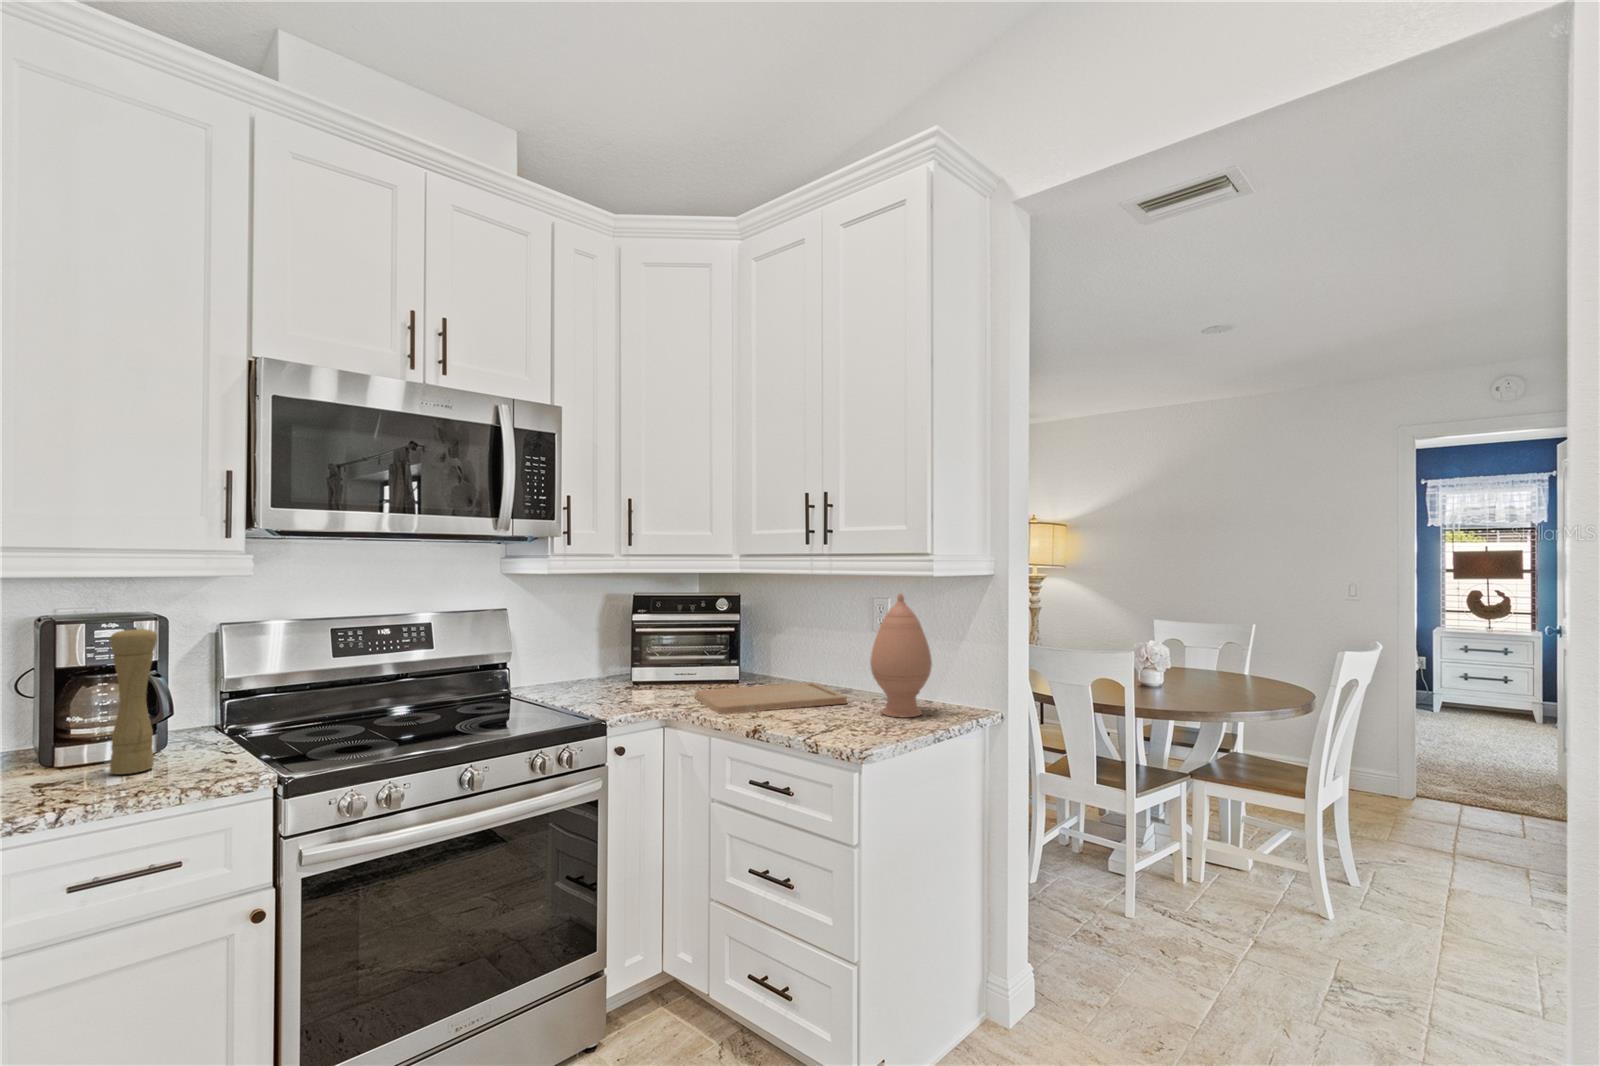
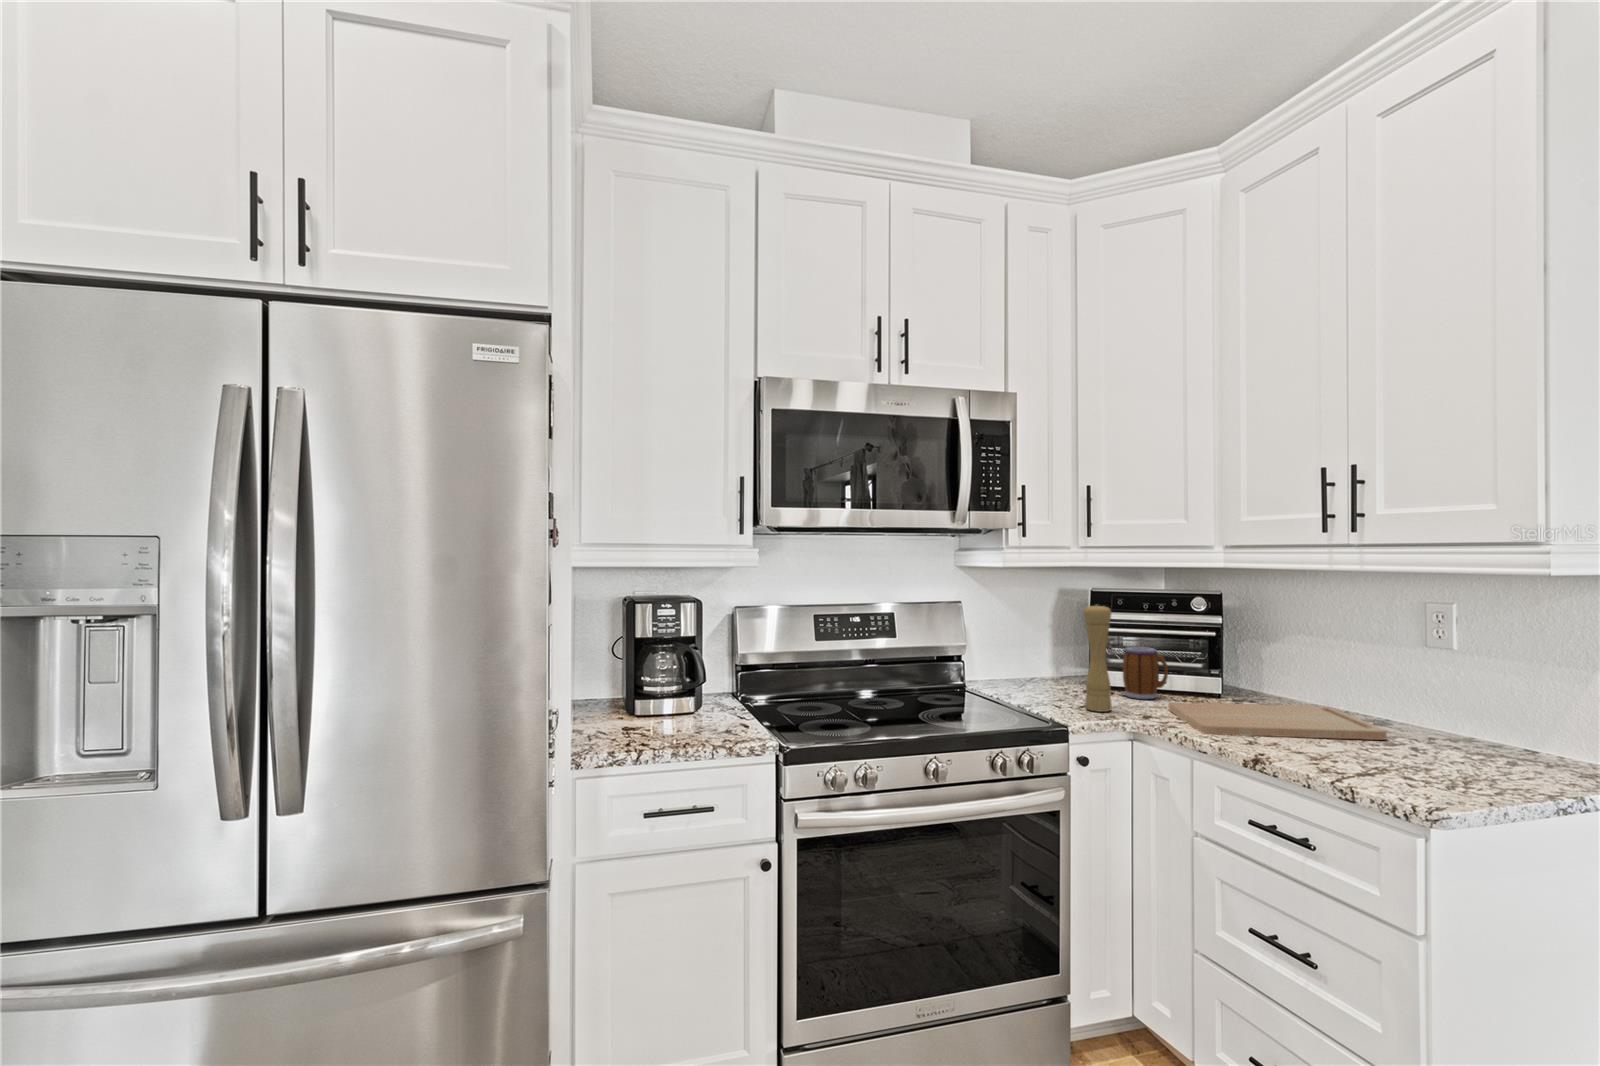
vase: present [870,593,932,717] -> none [1429,601,1540,772]
pepper mill: present [110,627,157,774] -> present [1083,604,1112,712]
mug: none [659,644,697,691] -> present [1123,647,1168,699]

